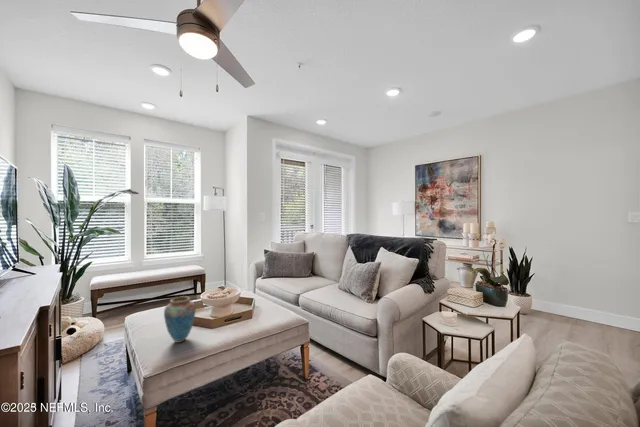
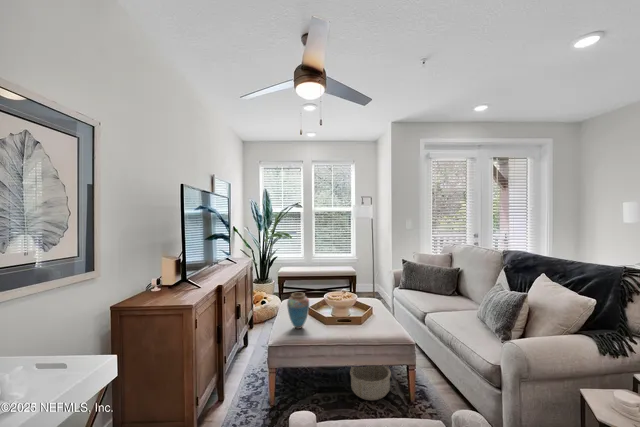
basket: none [243,328,285,395] -> present [350,365,391,400]

